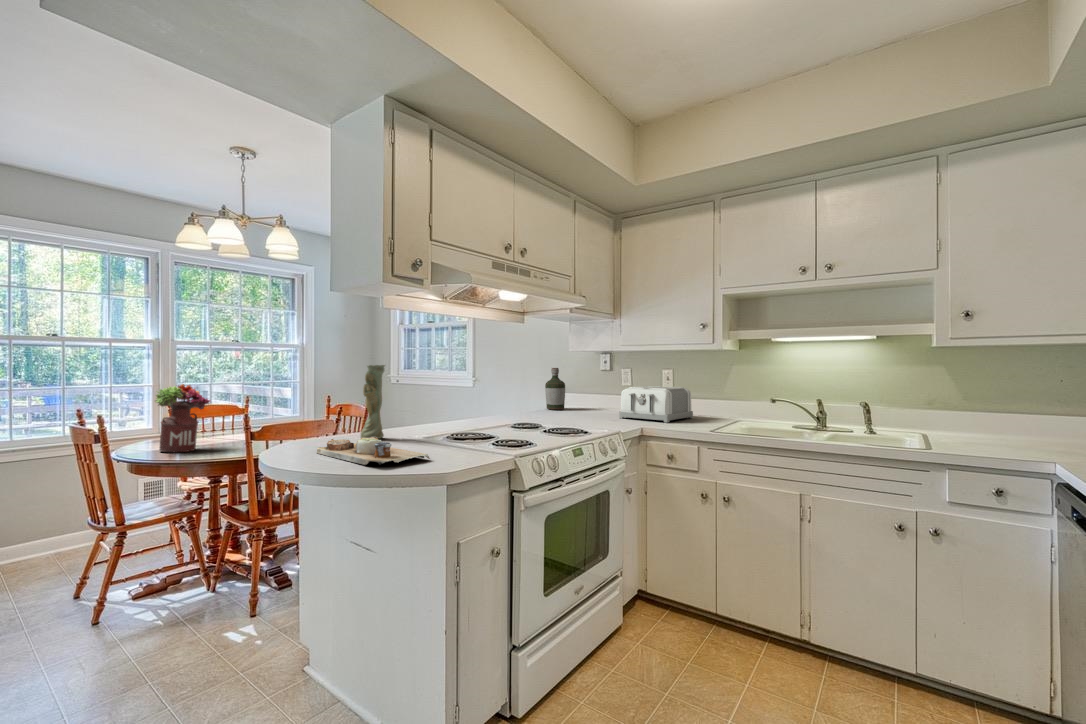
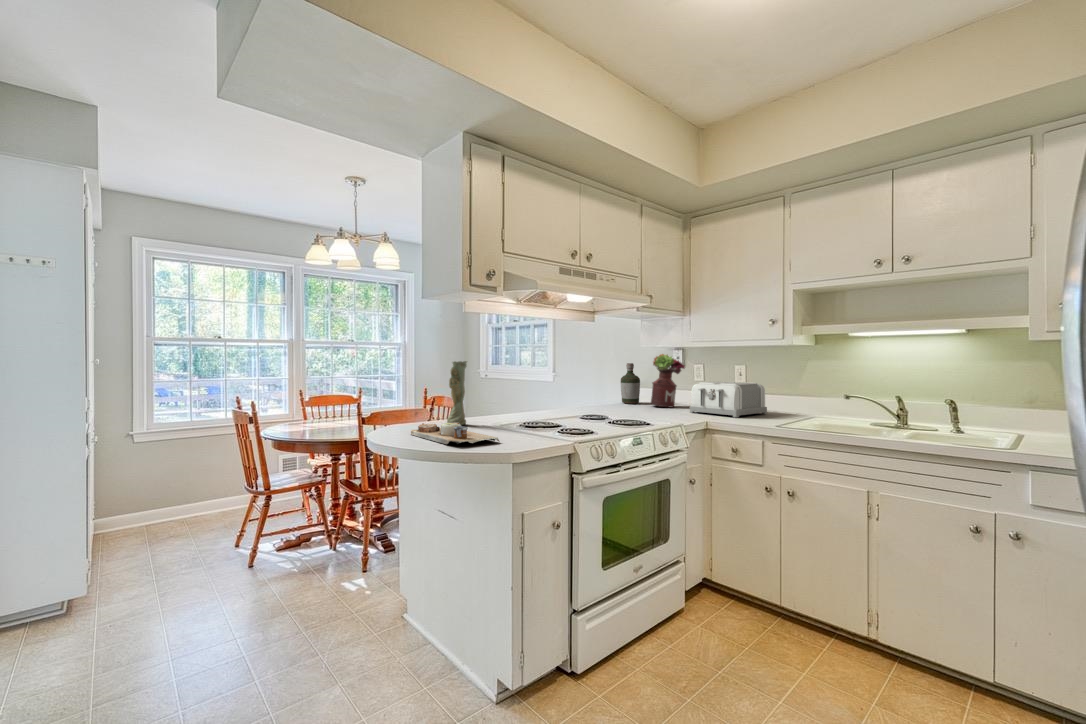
flower arrangement: present [155,384,210,452] -> present [651,354,685,407]

